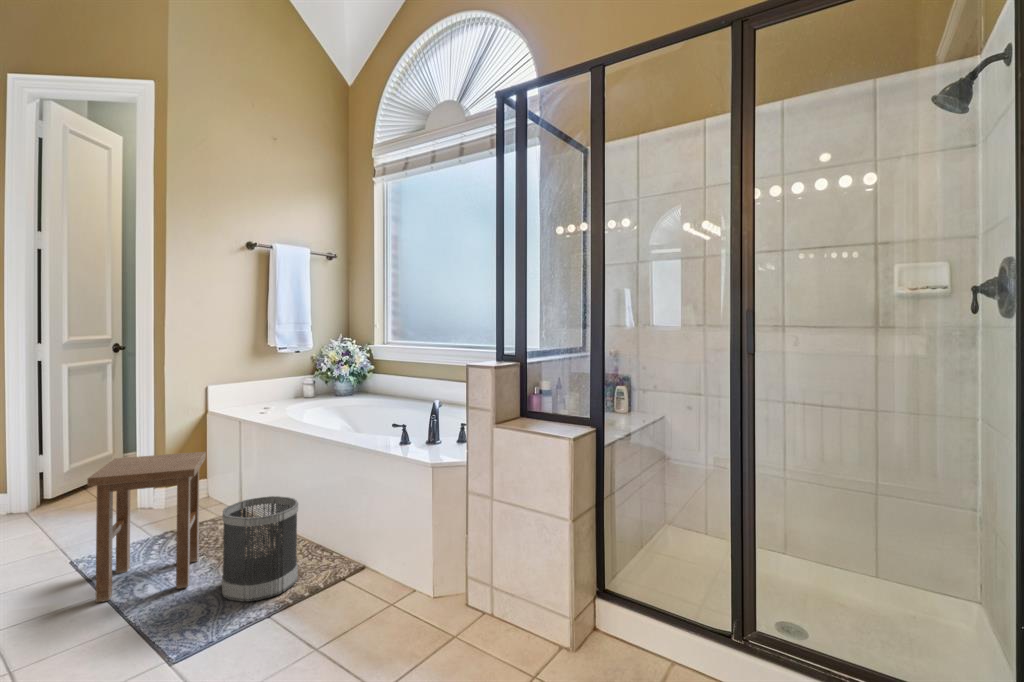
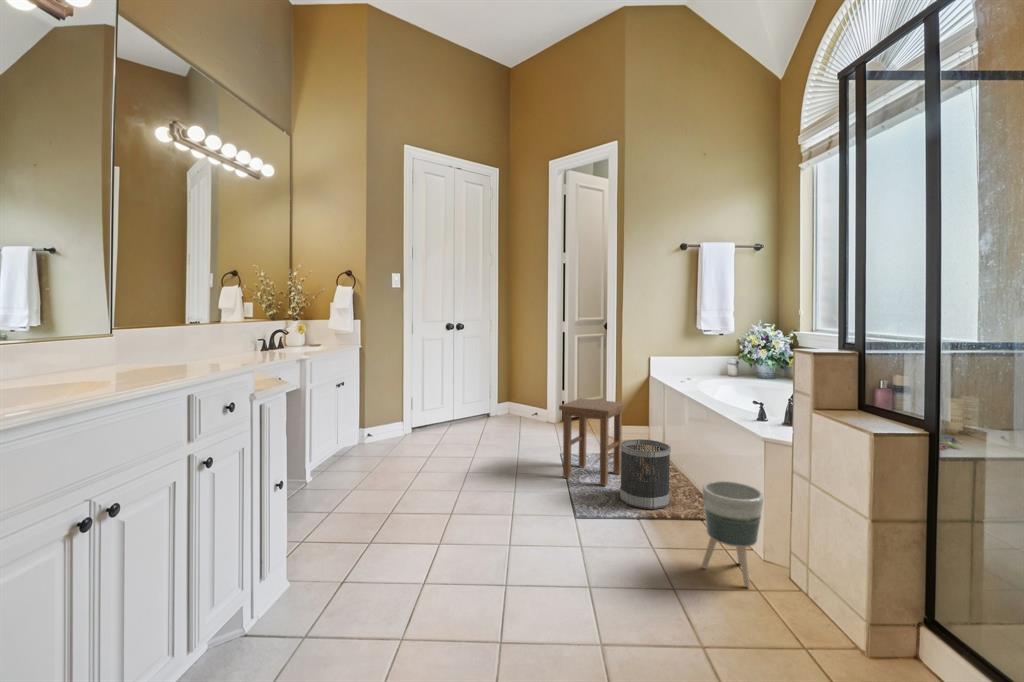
planter: none [389,520,455,642] -> present [702,481,764,587]

